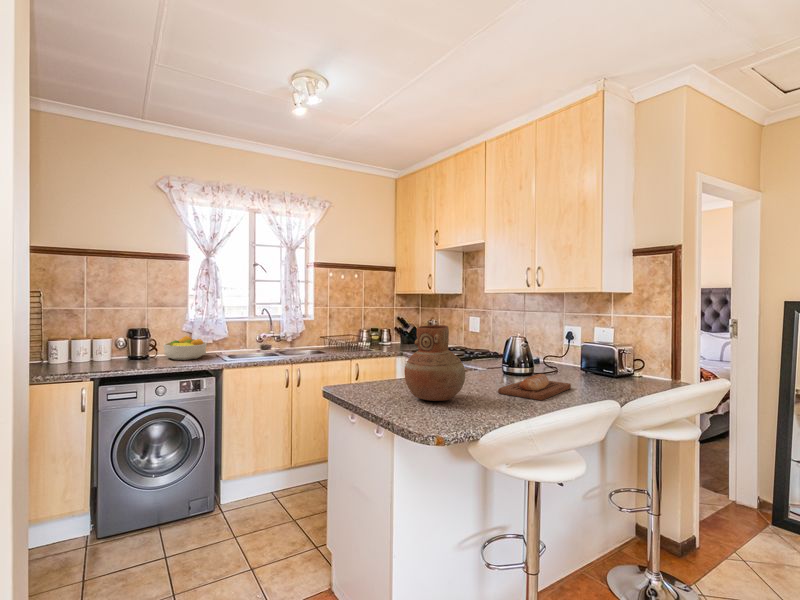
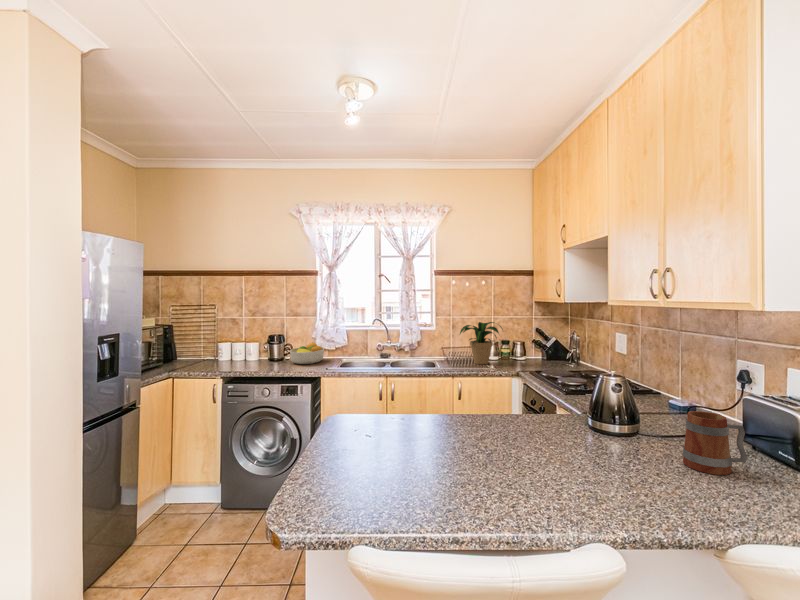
potted plant: none [343,311,381,349] -> present [460,322,503,364]
vase: present [405,325,465,401] -> none [359,359,439,465]
mug: none [567,351,596,383] -> present [683,411,747,475]
bread loaf: present [498,374,571,400] -> none [506,445,656,498]

